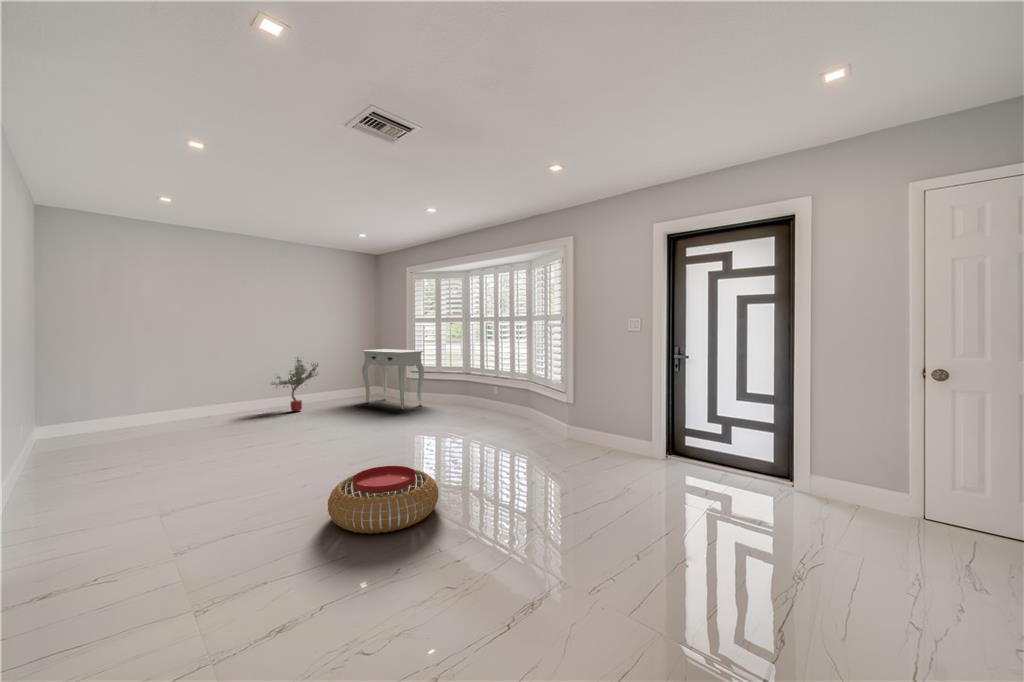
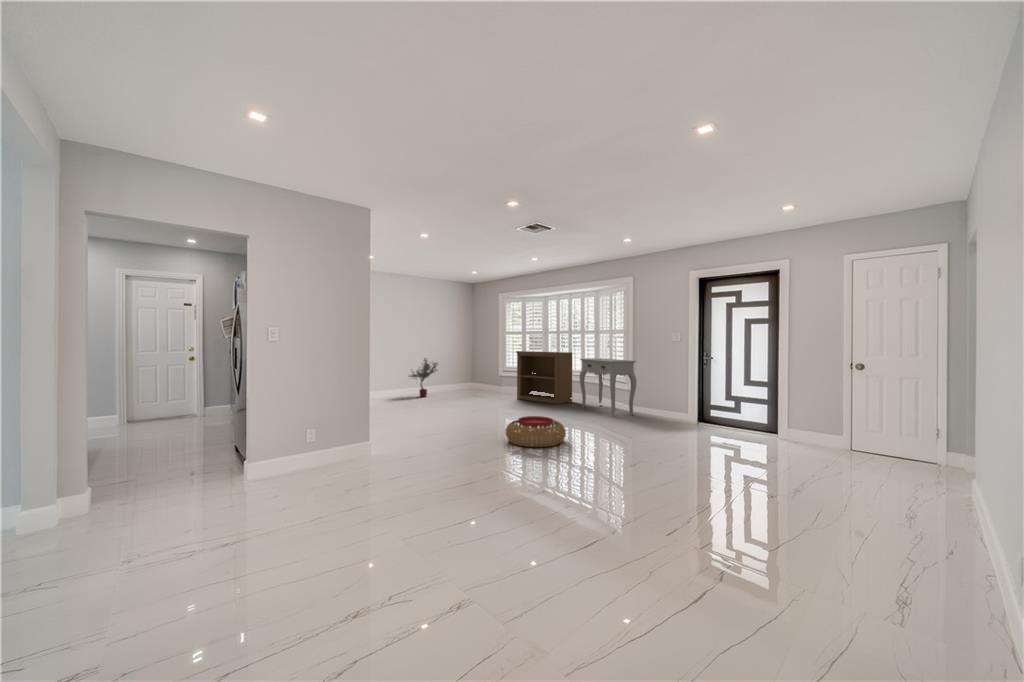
bookshelf: none [423,346,500,421] -> present [516,351,572,404]
console table: present [362,349,424,409] -> present [579,358,637,417]

